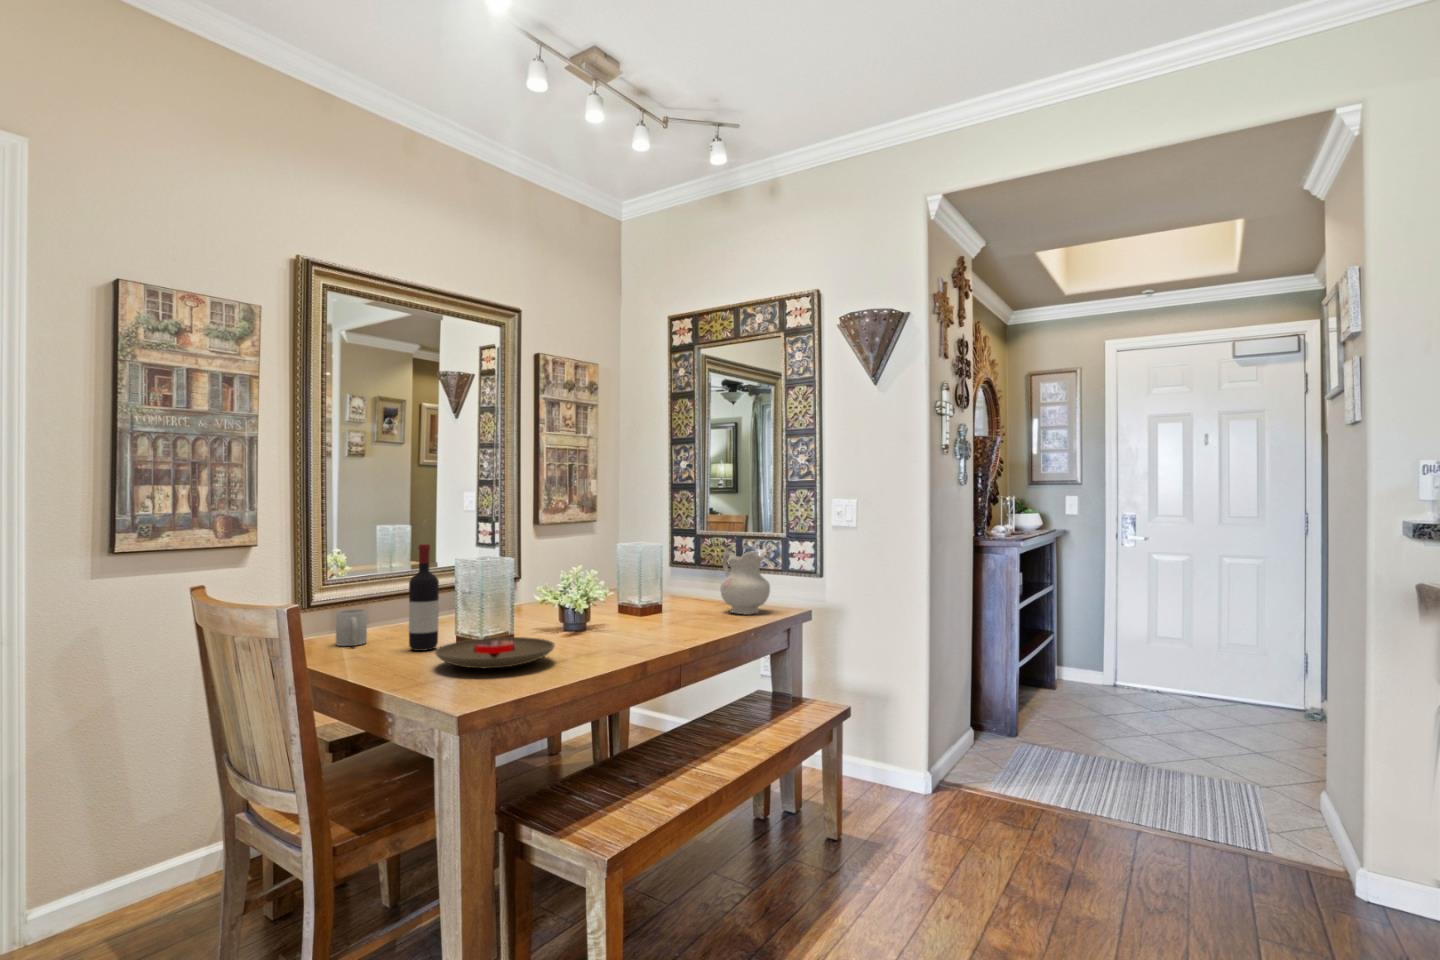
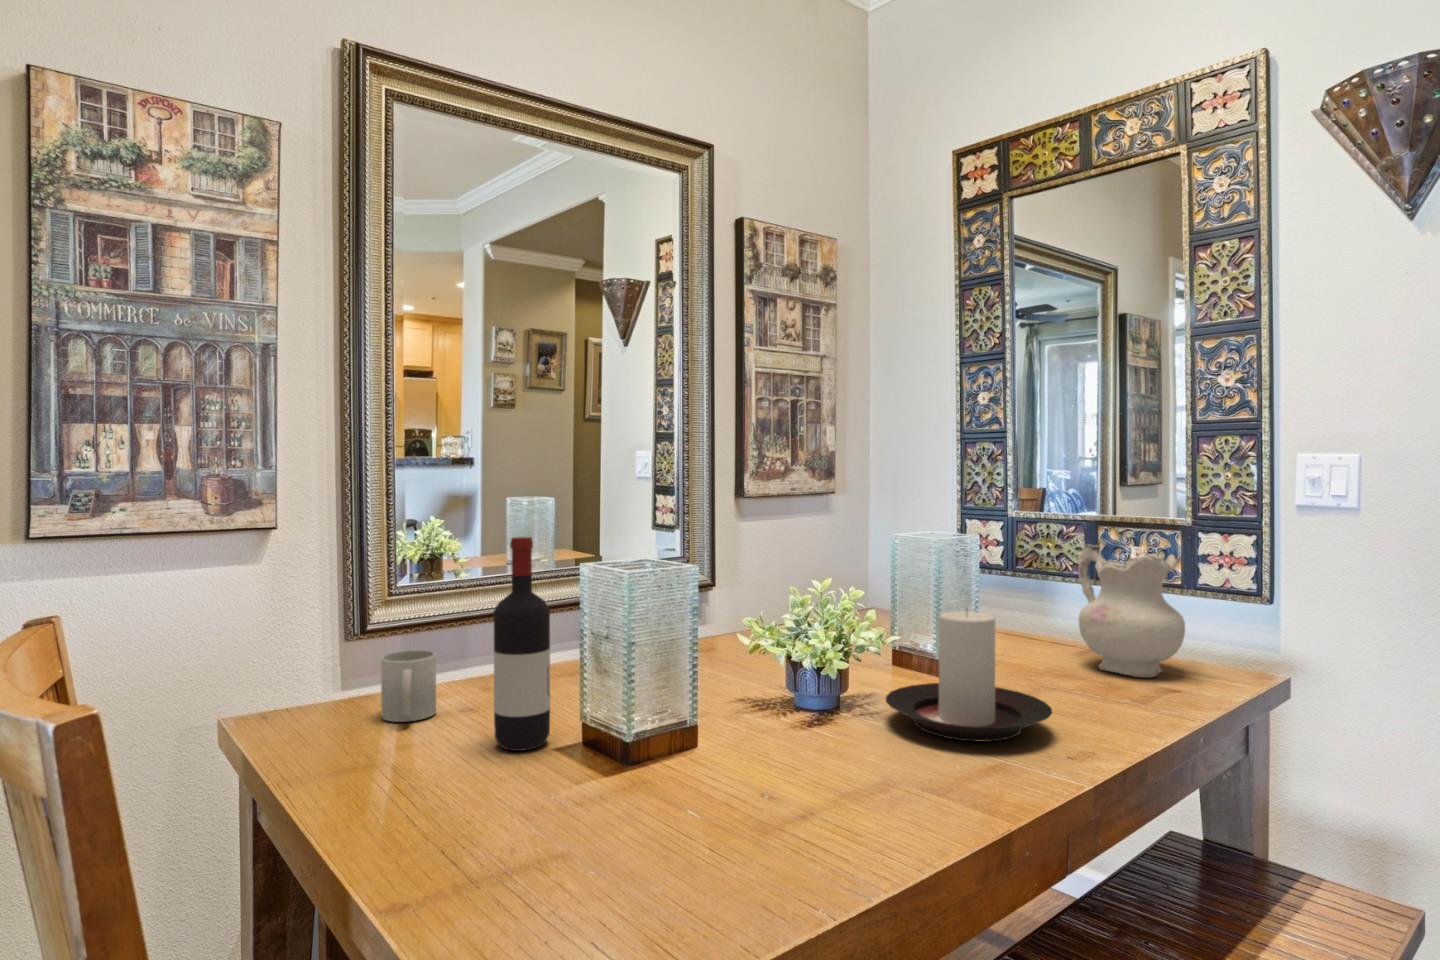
candle holder: none [610,575,688,637] -> present [886,611,1052,742]
plate: present [435,637,555,668] -> none [511,742,781,858]

